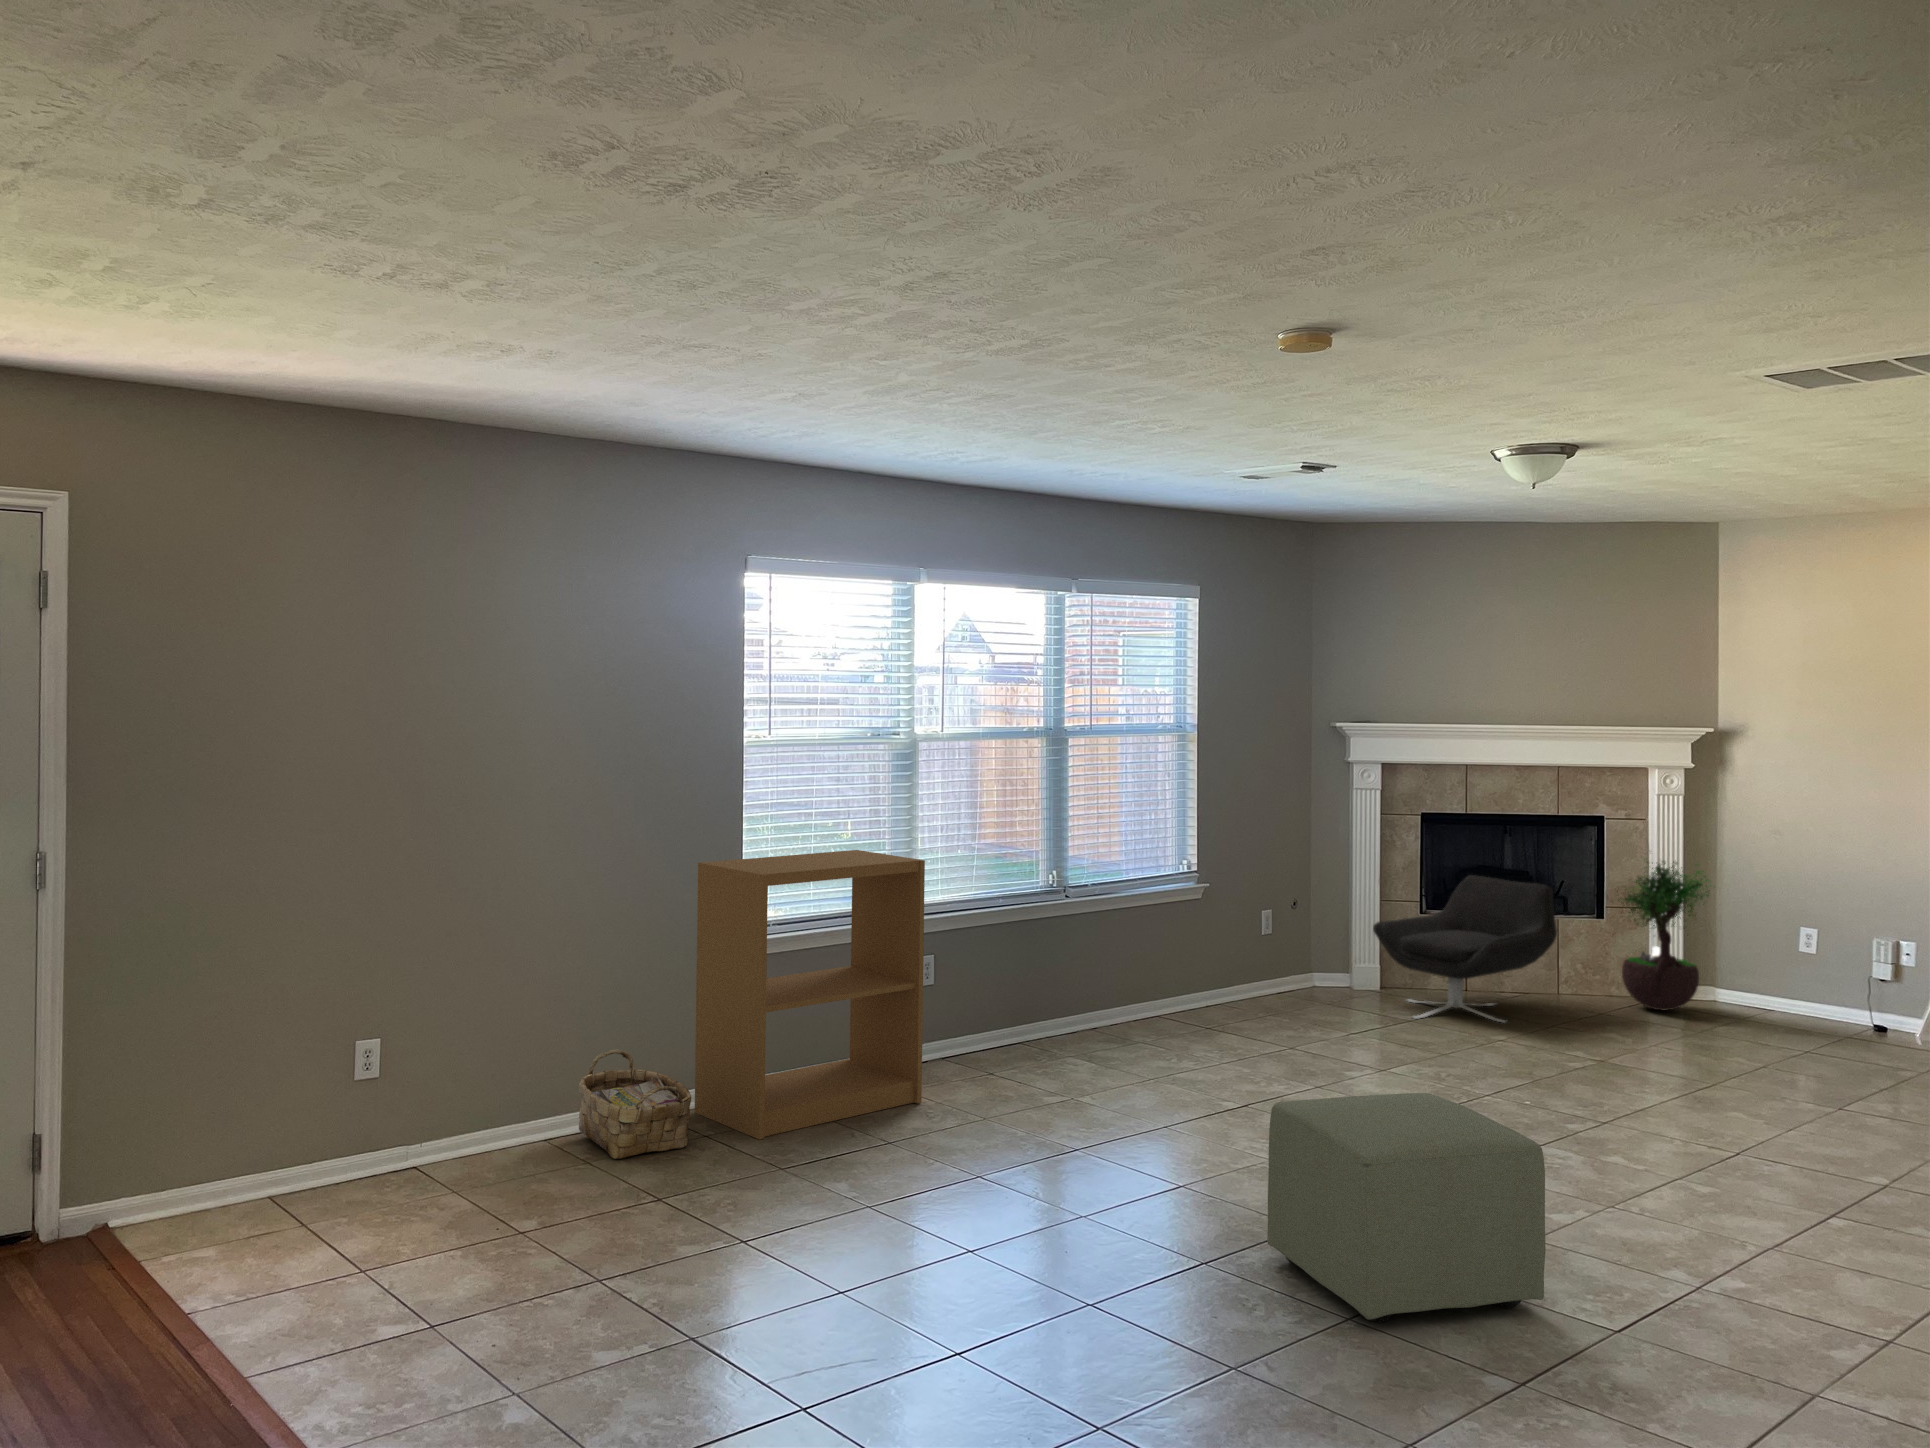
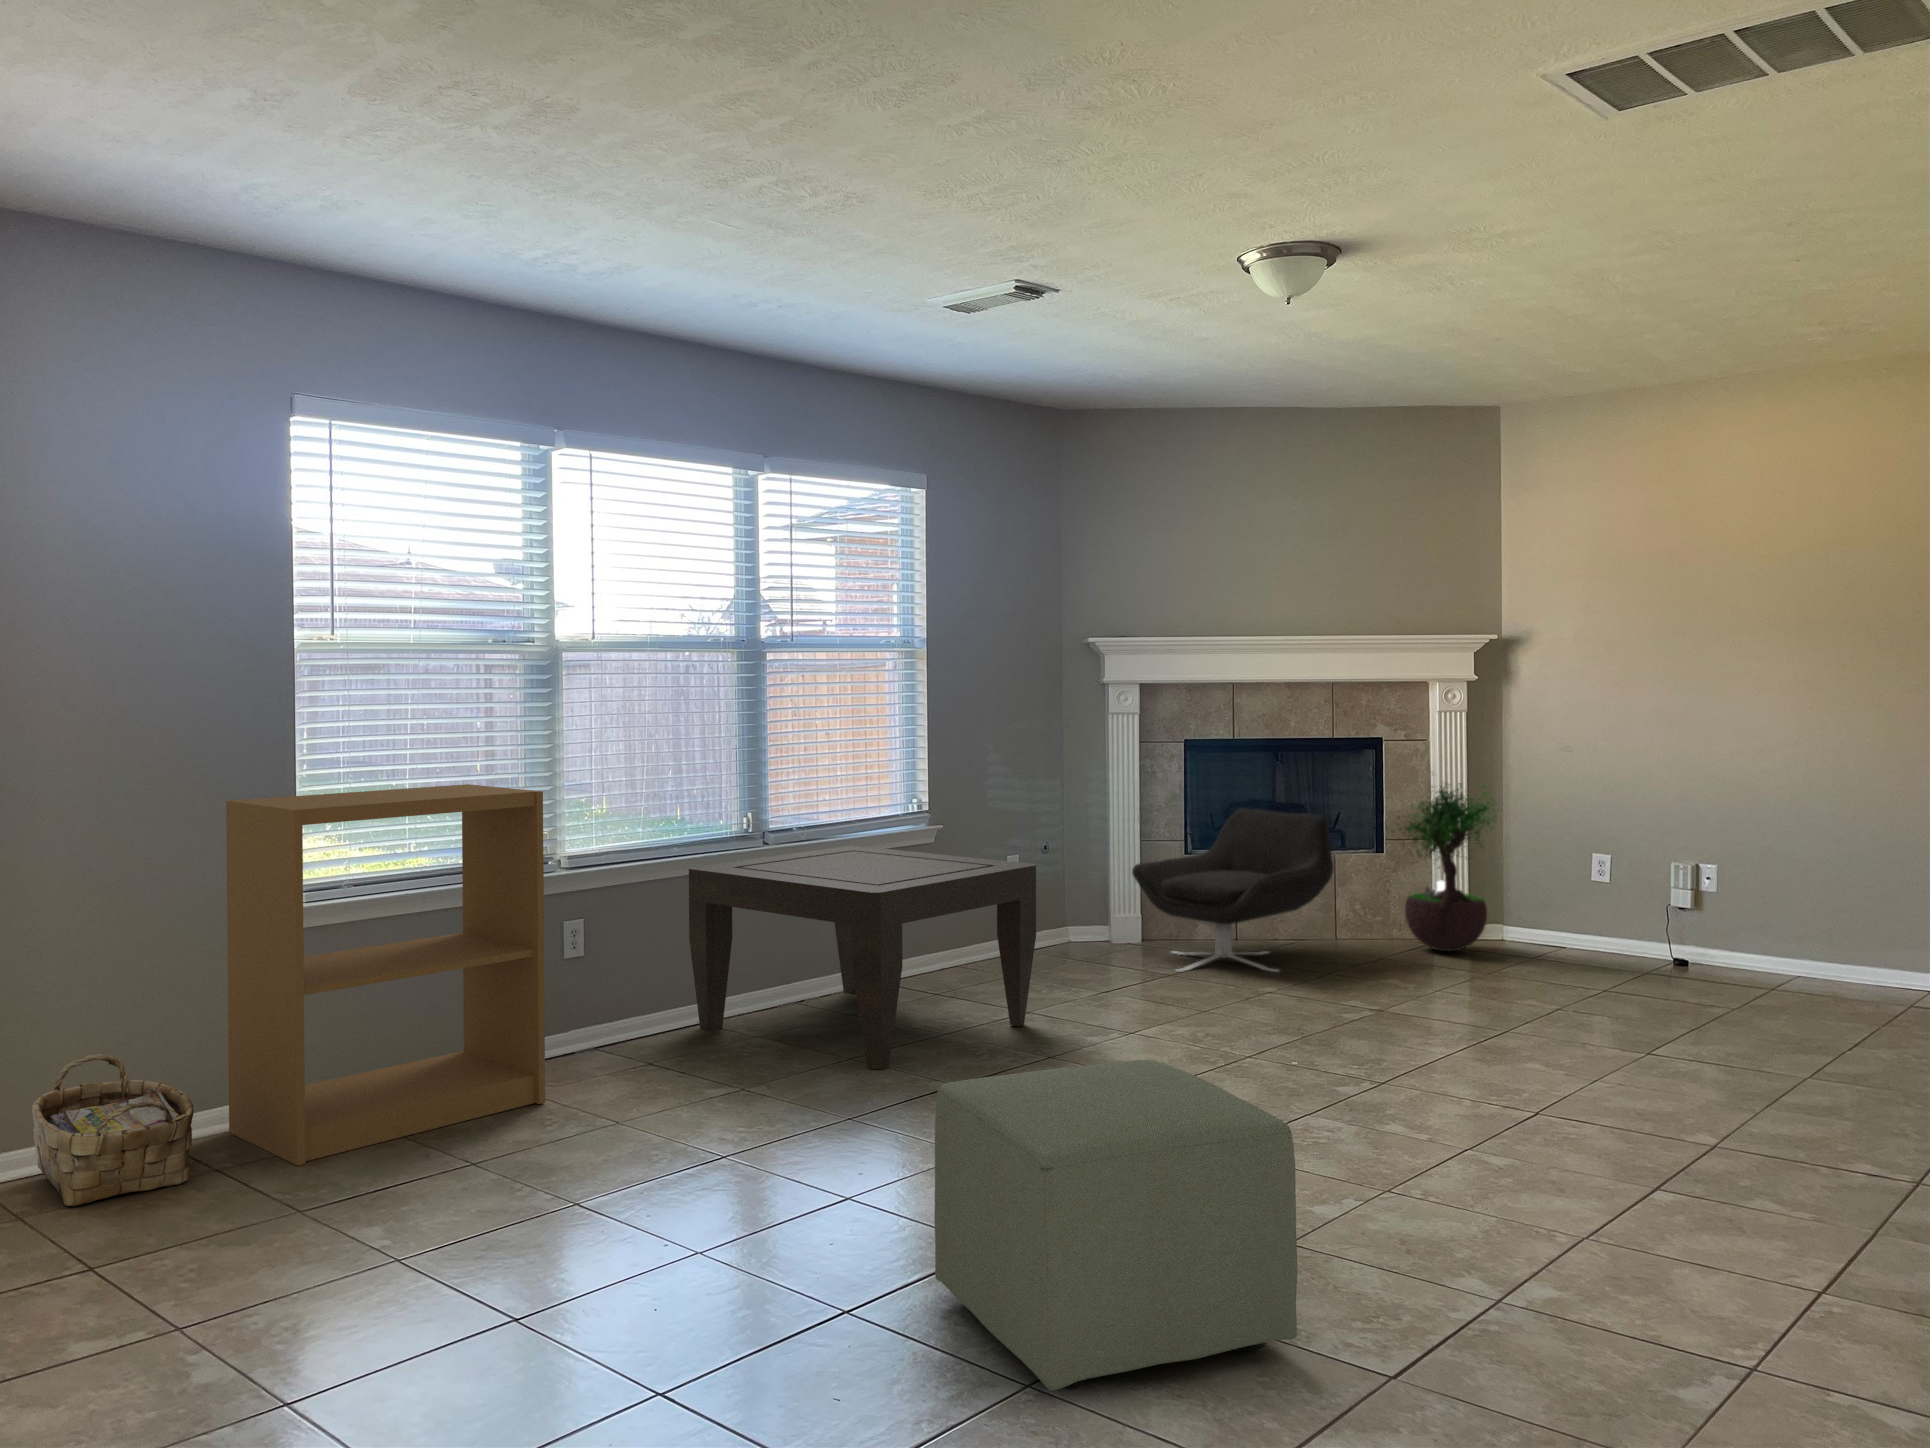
coffee table: none [1012,901,1302,1090] -> present [689,846,1036,1069]

